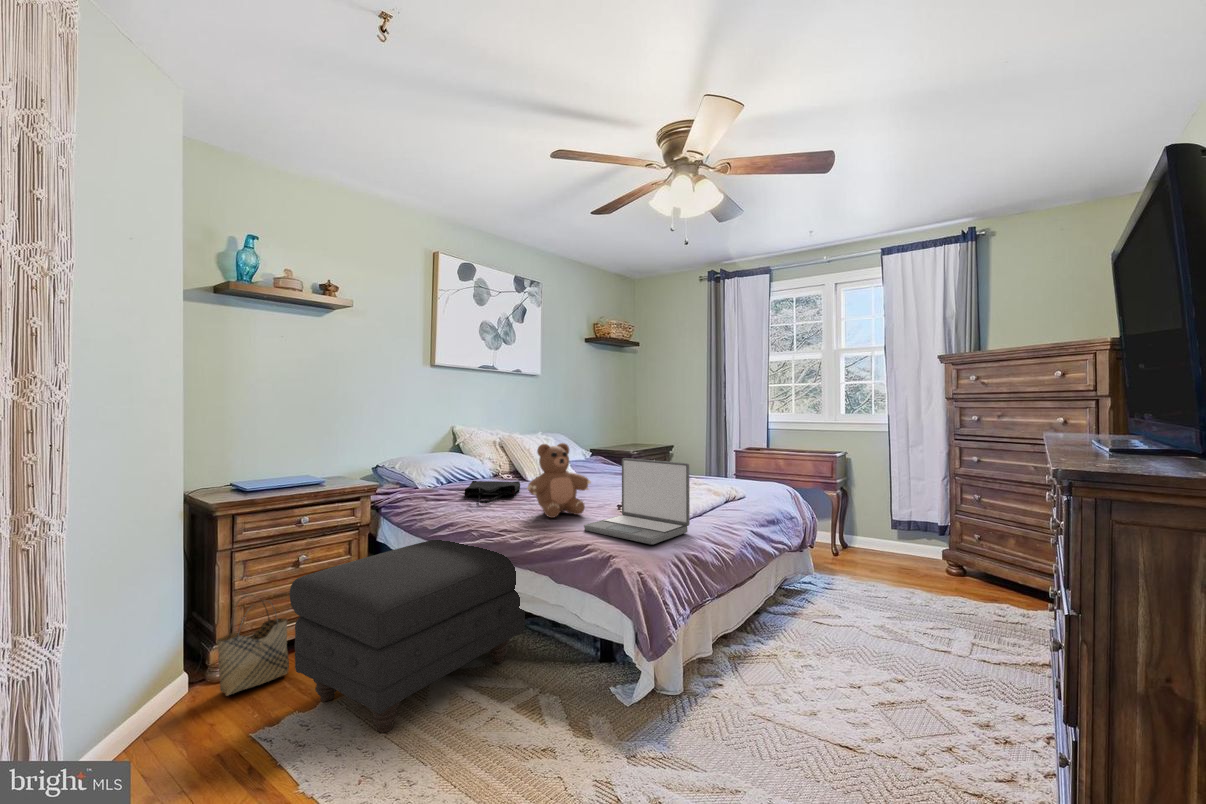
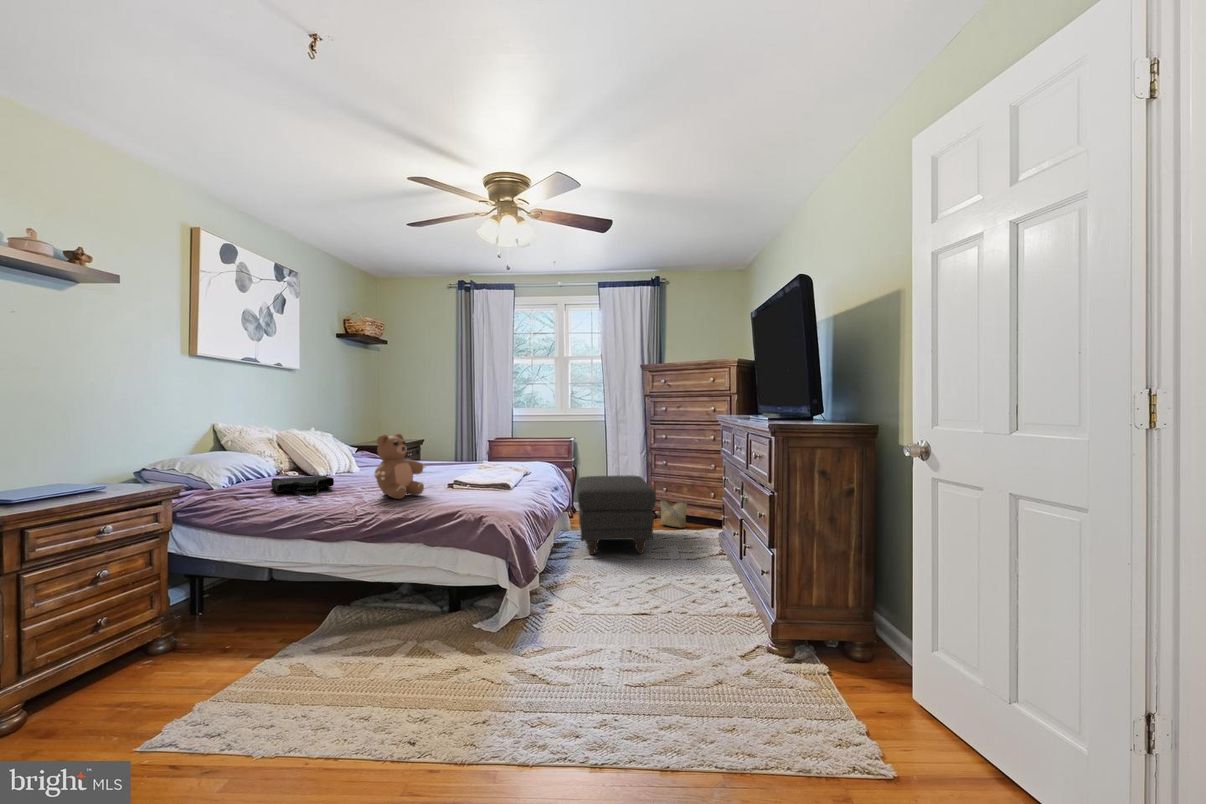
laptop: present [584,458,690,544] -> none [440,443,521,505]
ottoman: present [290,540,525,732] -> present [577,475,656,554]
woven basket: present [217,595,289,696] -> present [660,500,687,528]

